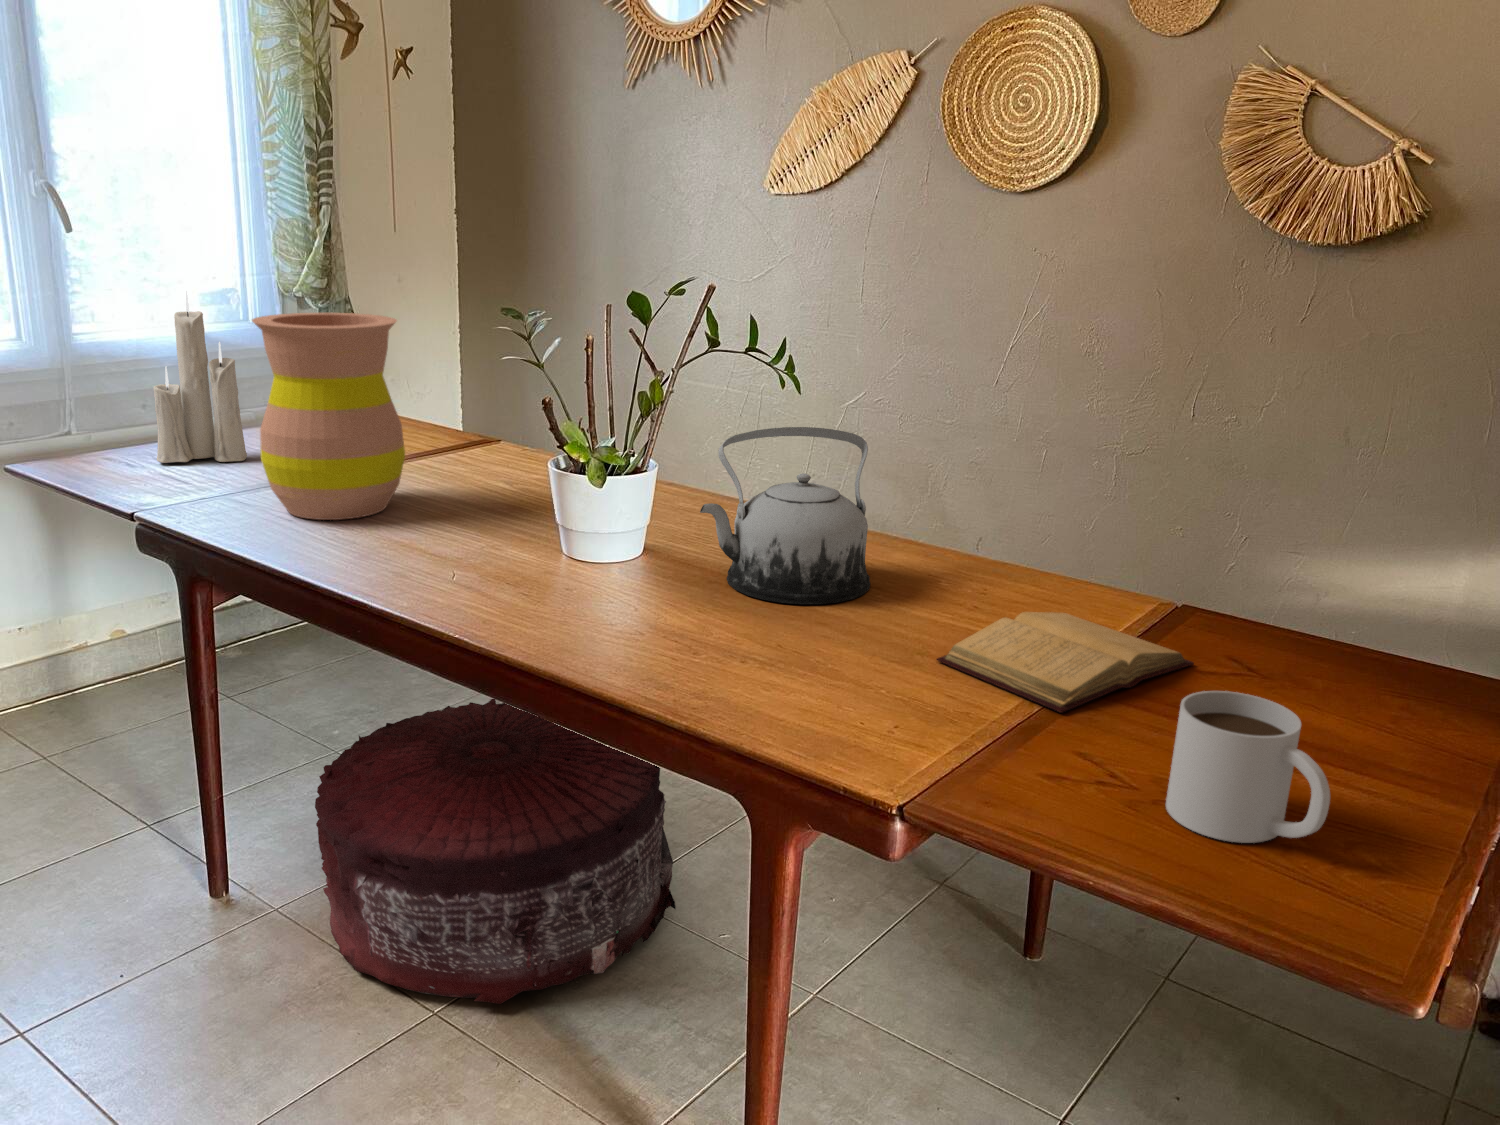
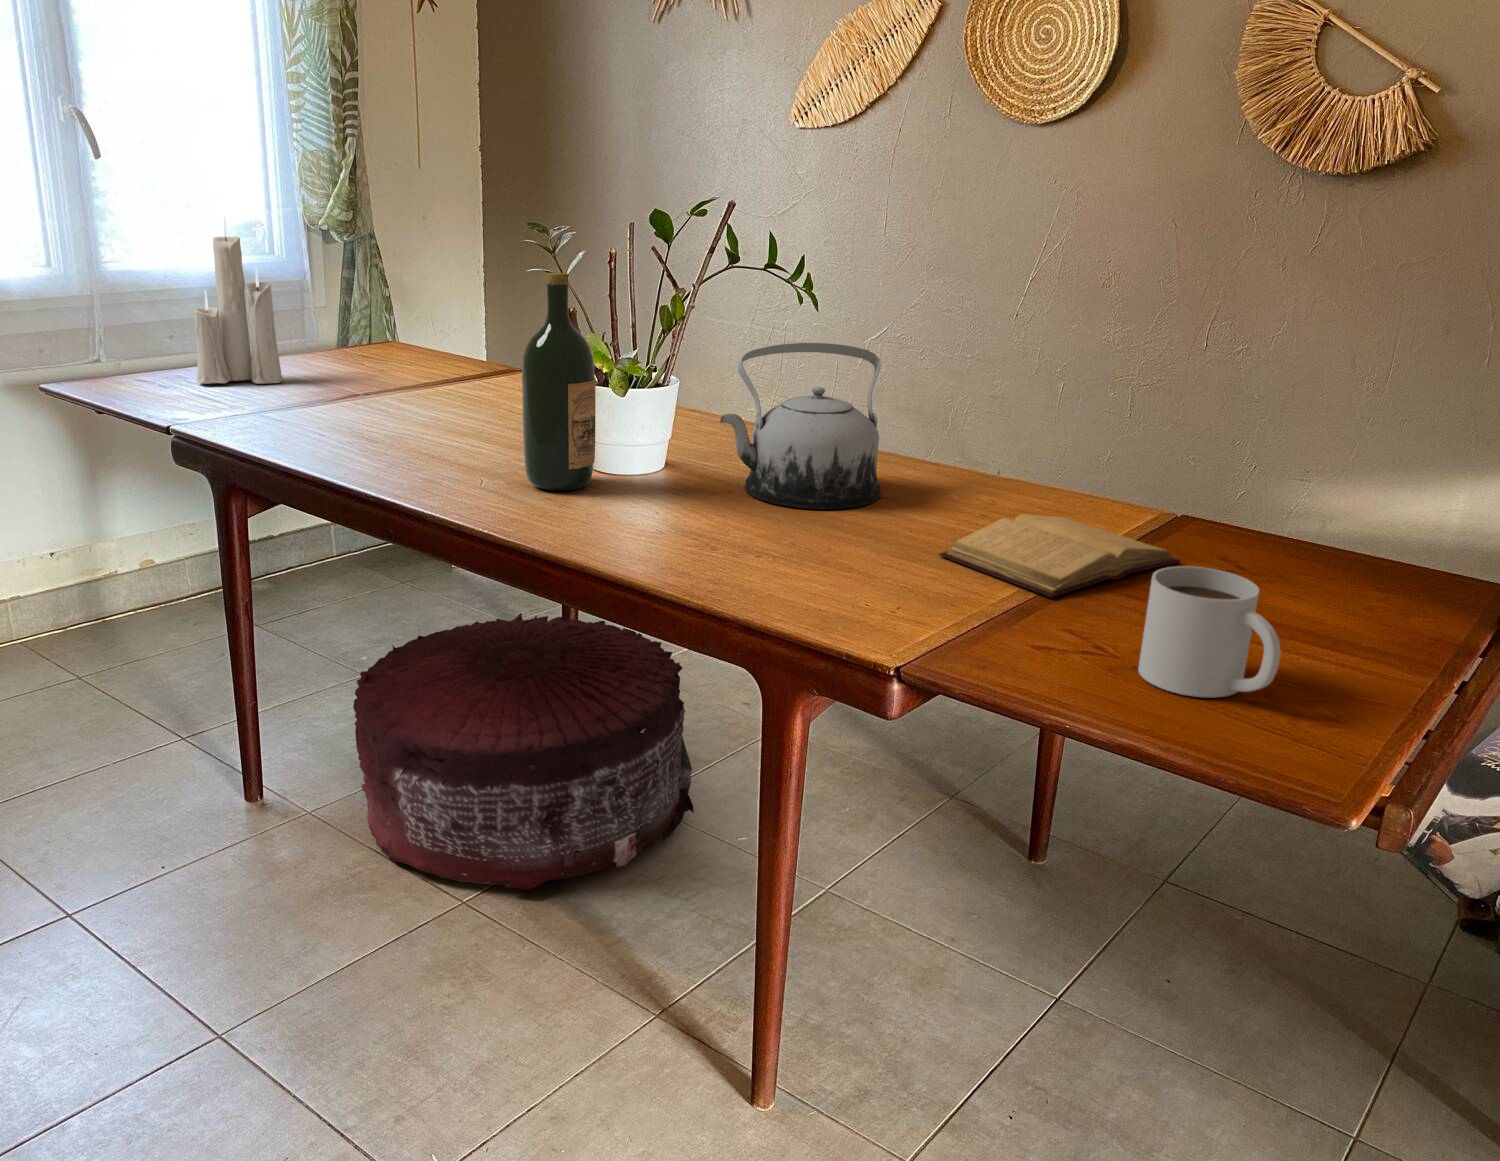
vase: present [252,313,405,520] -> none [293,235,438,434]
wine bottle: none [490,357,568,586] -> present [522,273,596,491]

